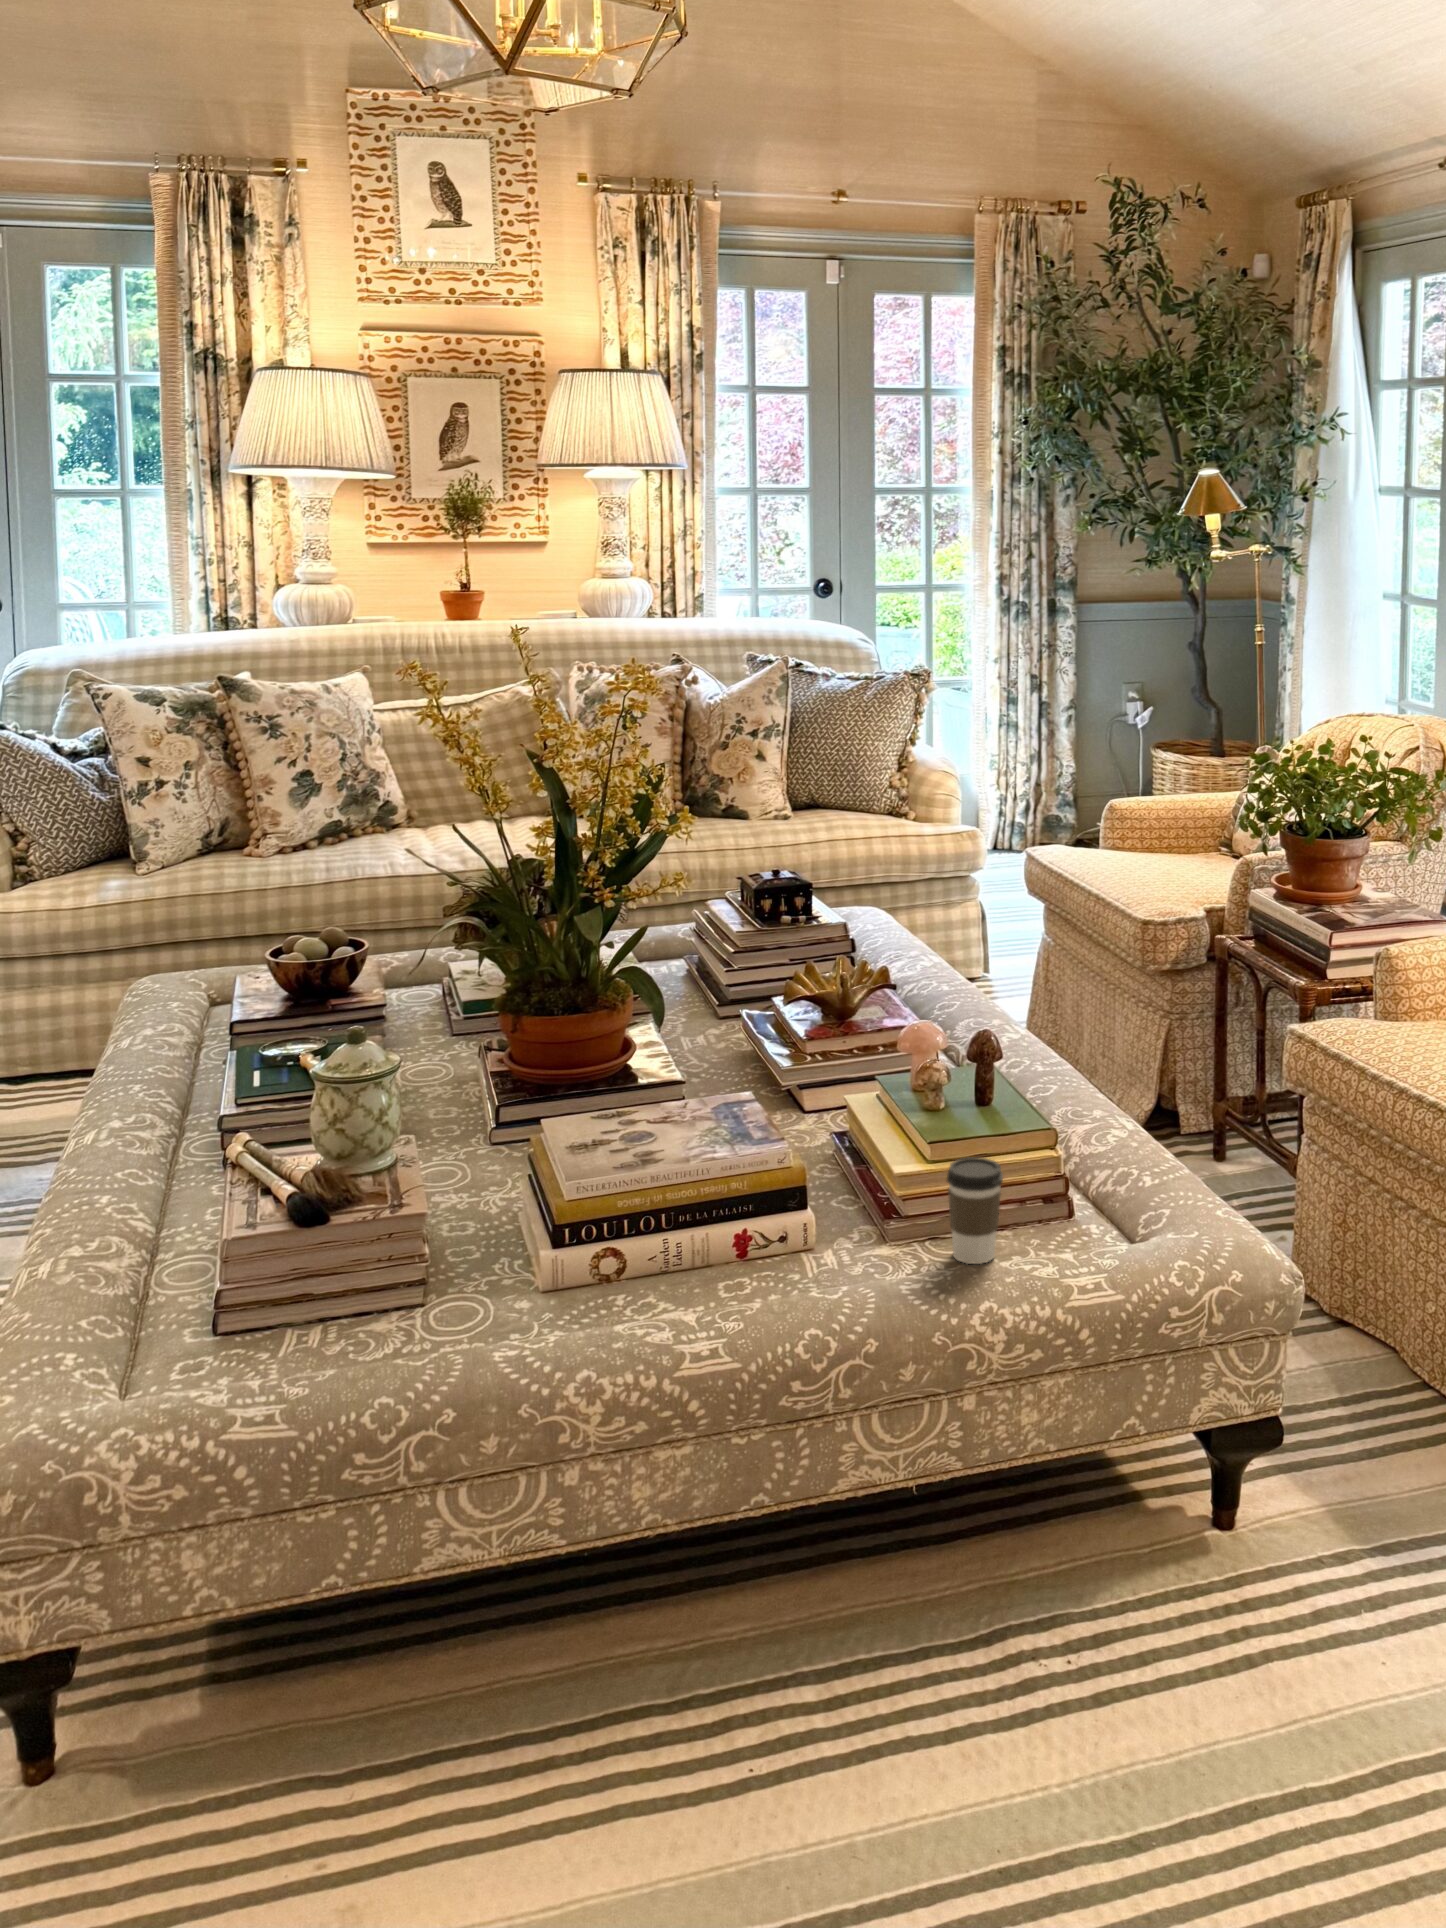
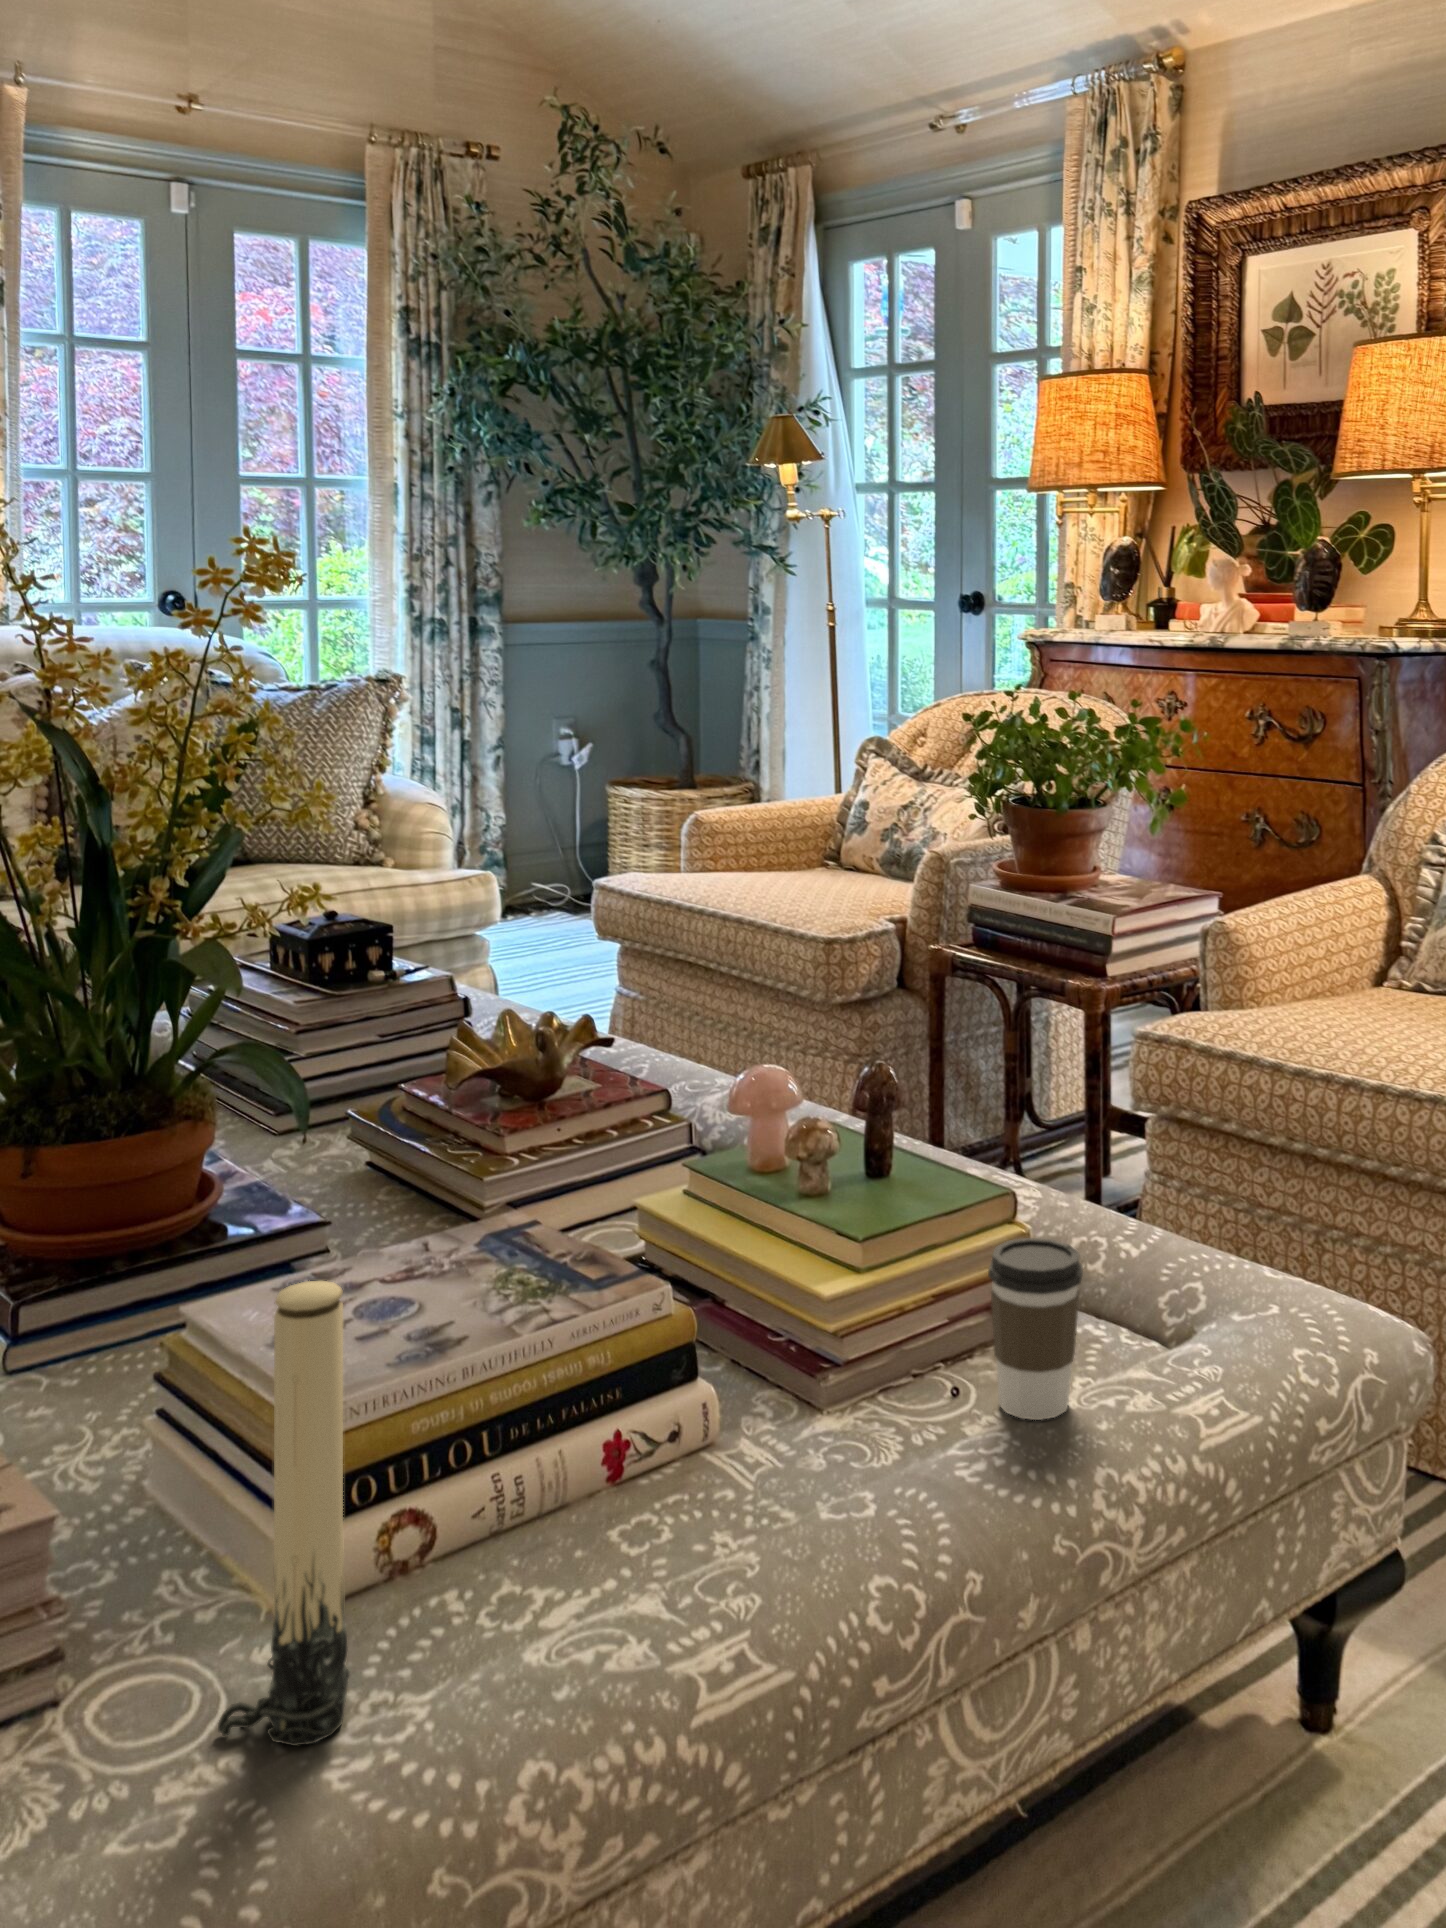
candle: none [487,1114,540,1323] -> present [218,1281,350,1746]

